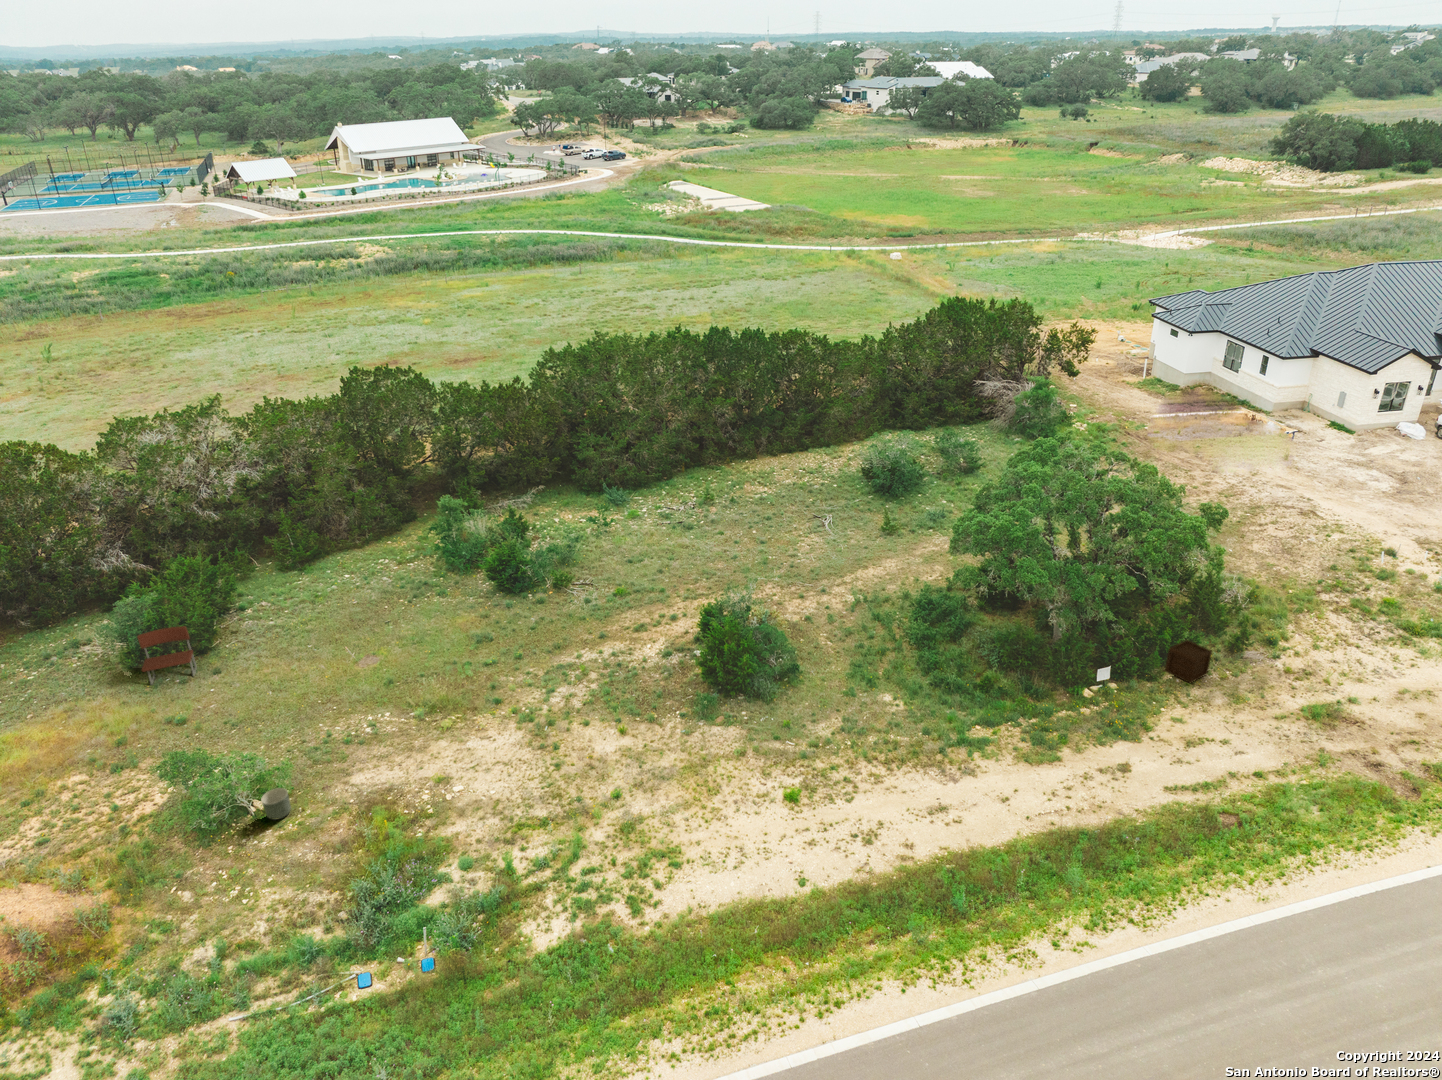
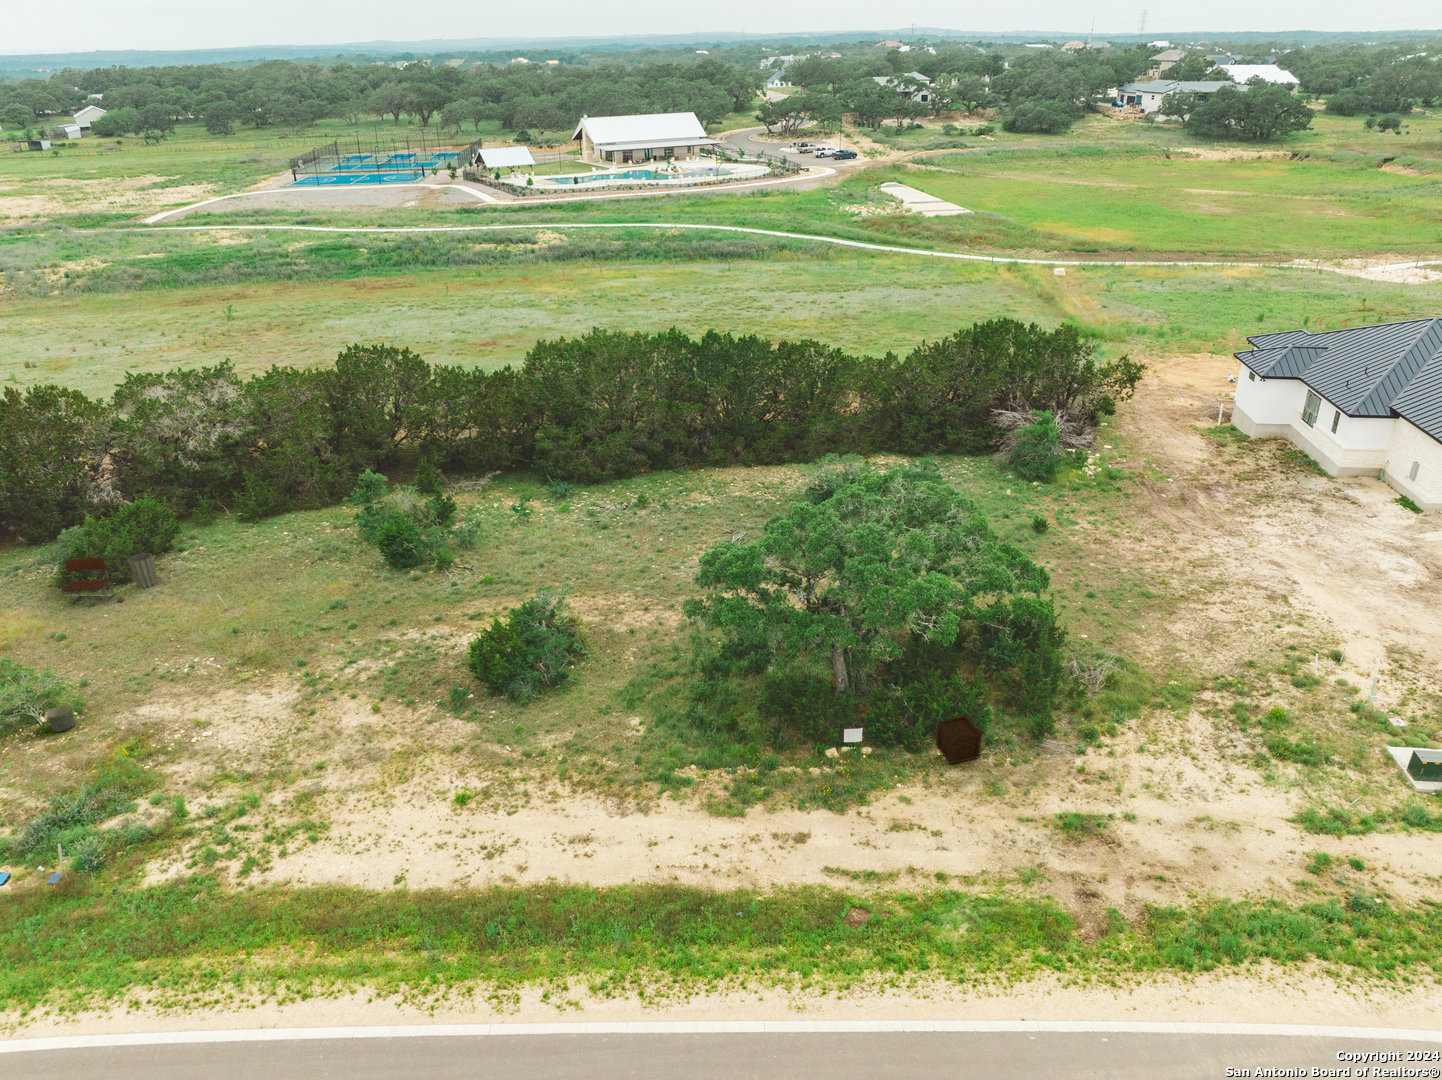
trash can: none [206,615,239,655] -> present [128,553,158,588]

